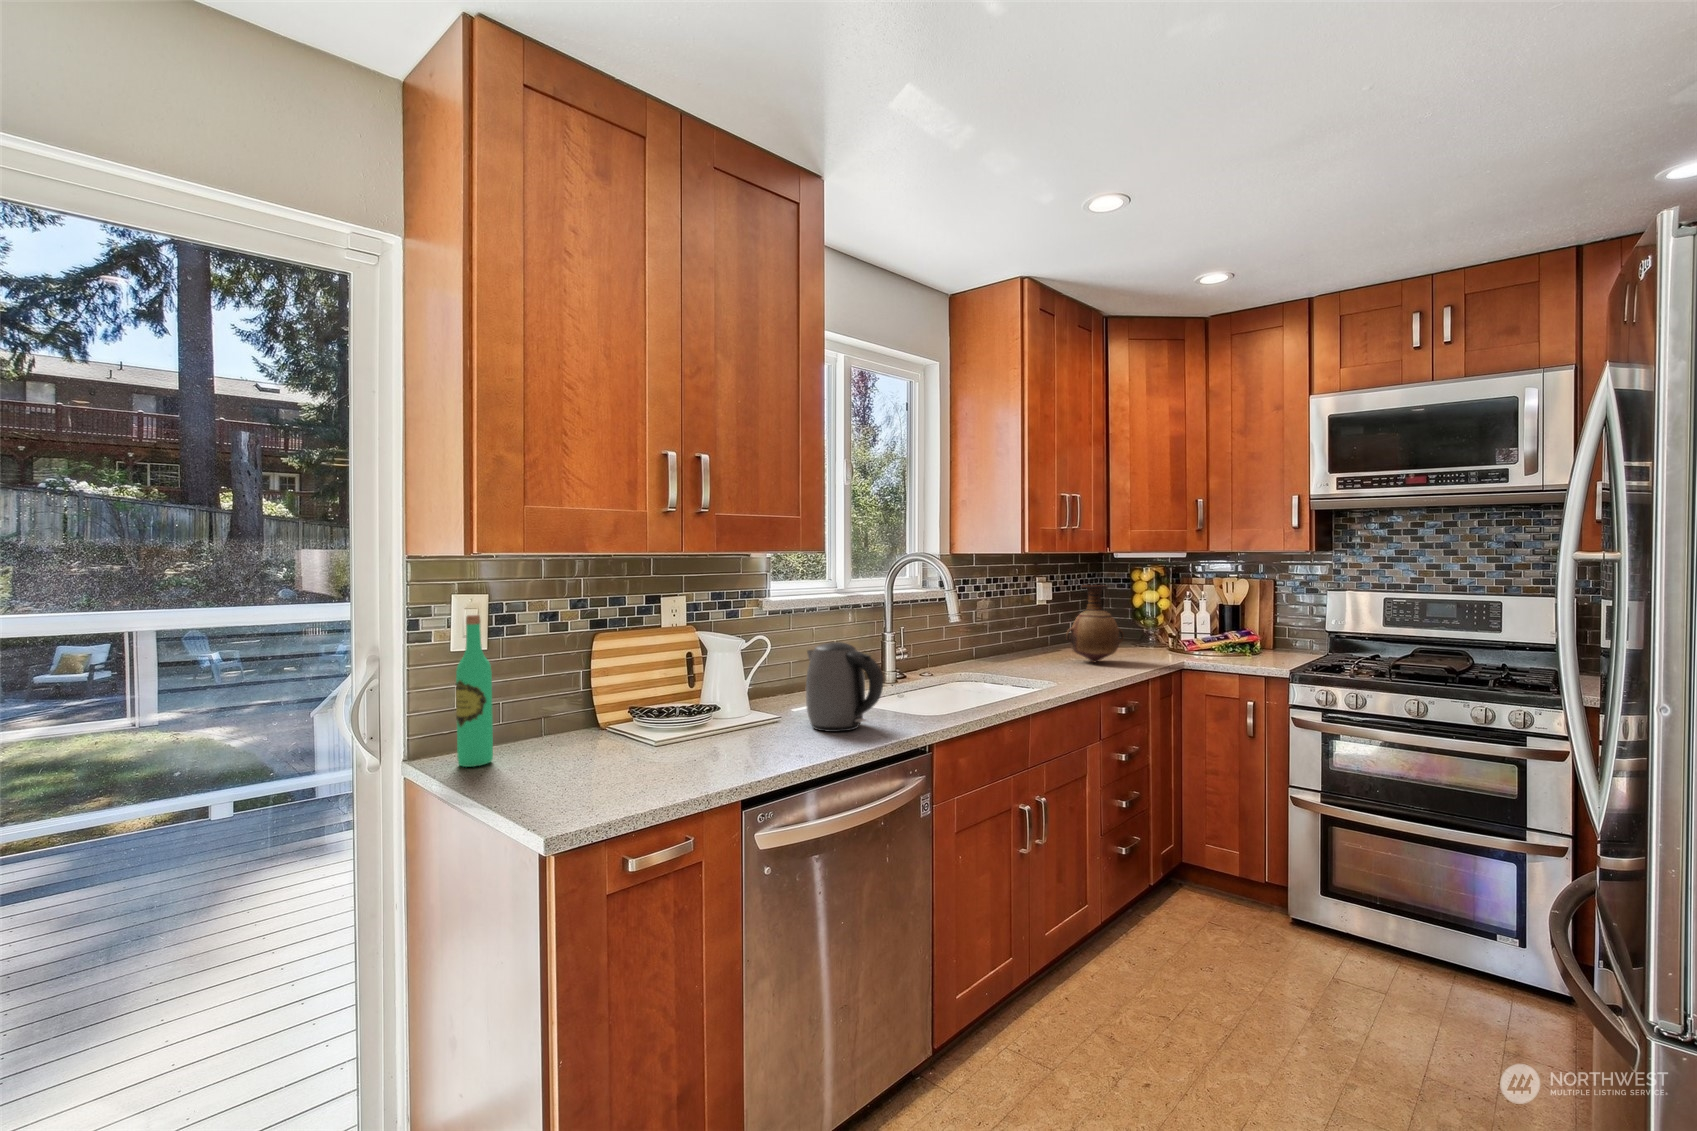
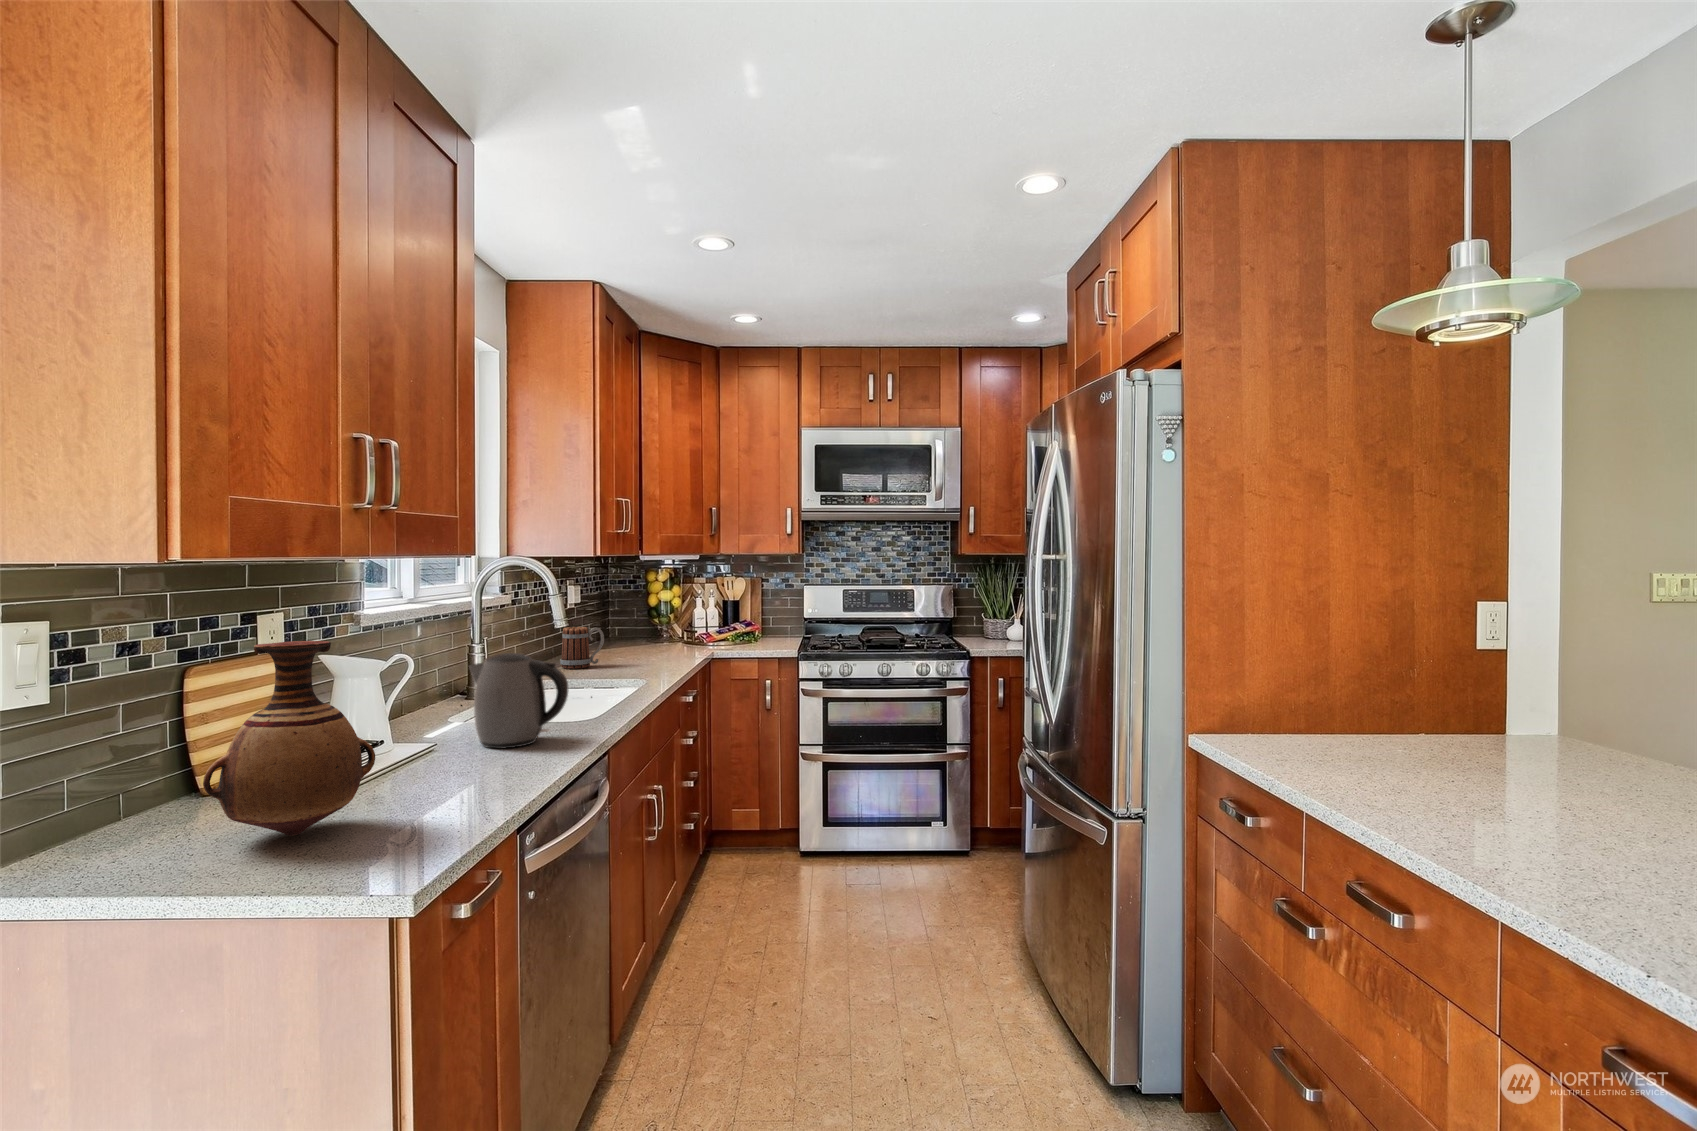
vase: present [1066,585,1124,663] -> present [203,641,375,836]
wine bottle: present [456,615,493,767] -> none [64,649,128,871]
mug: none [999,623,1041,665] -> present [560,627,604,669]

